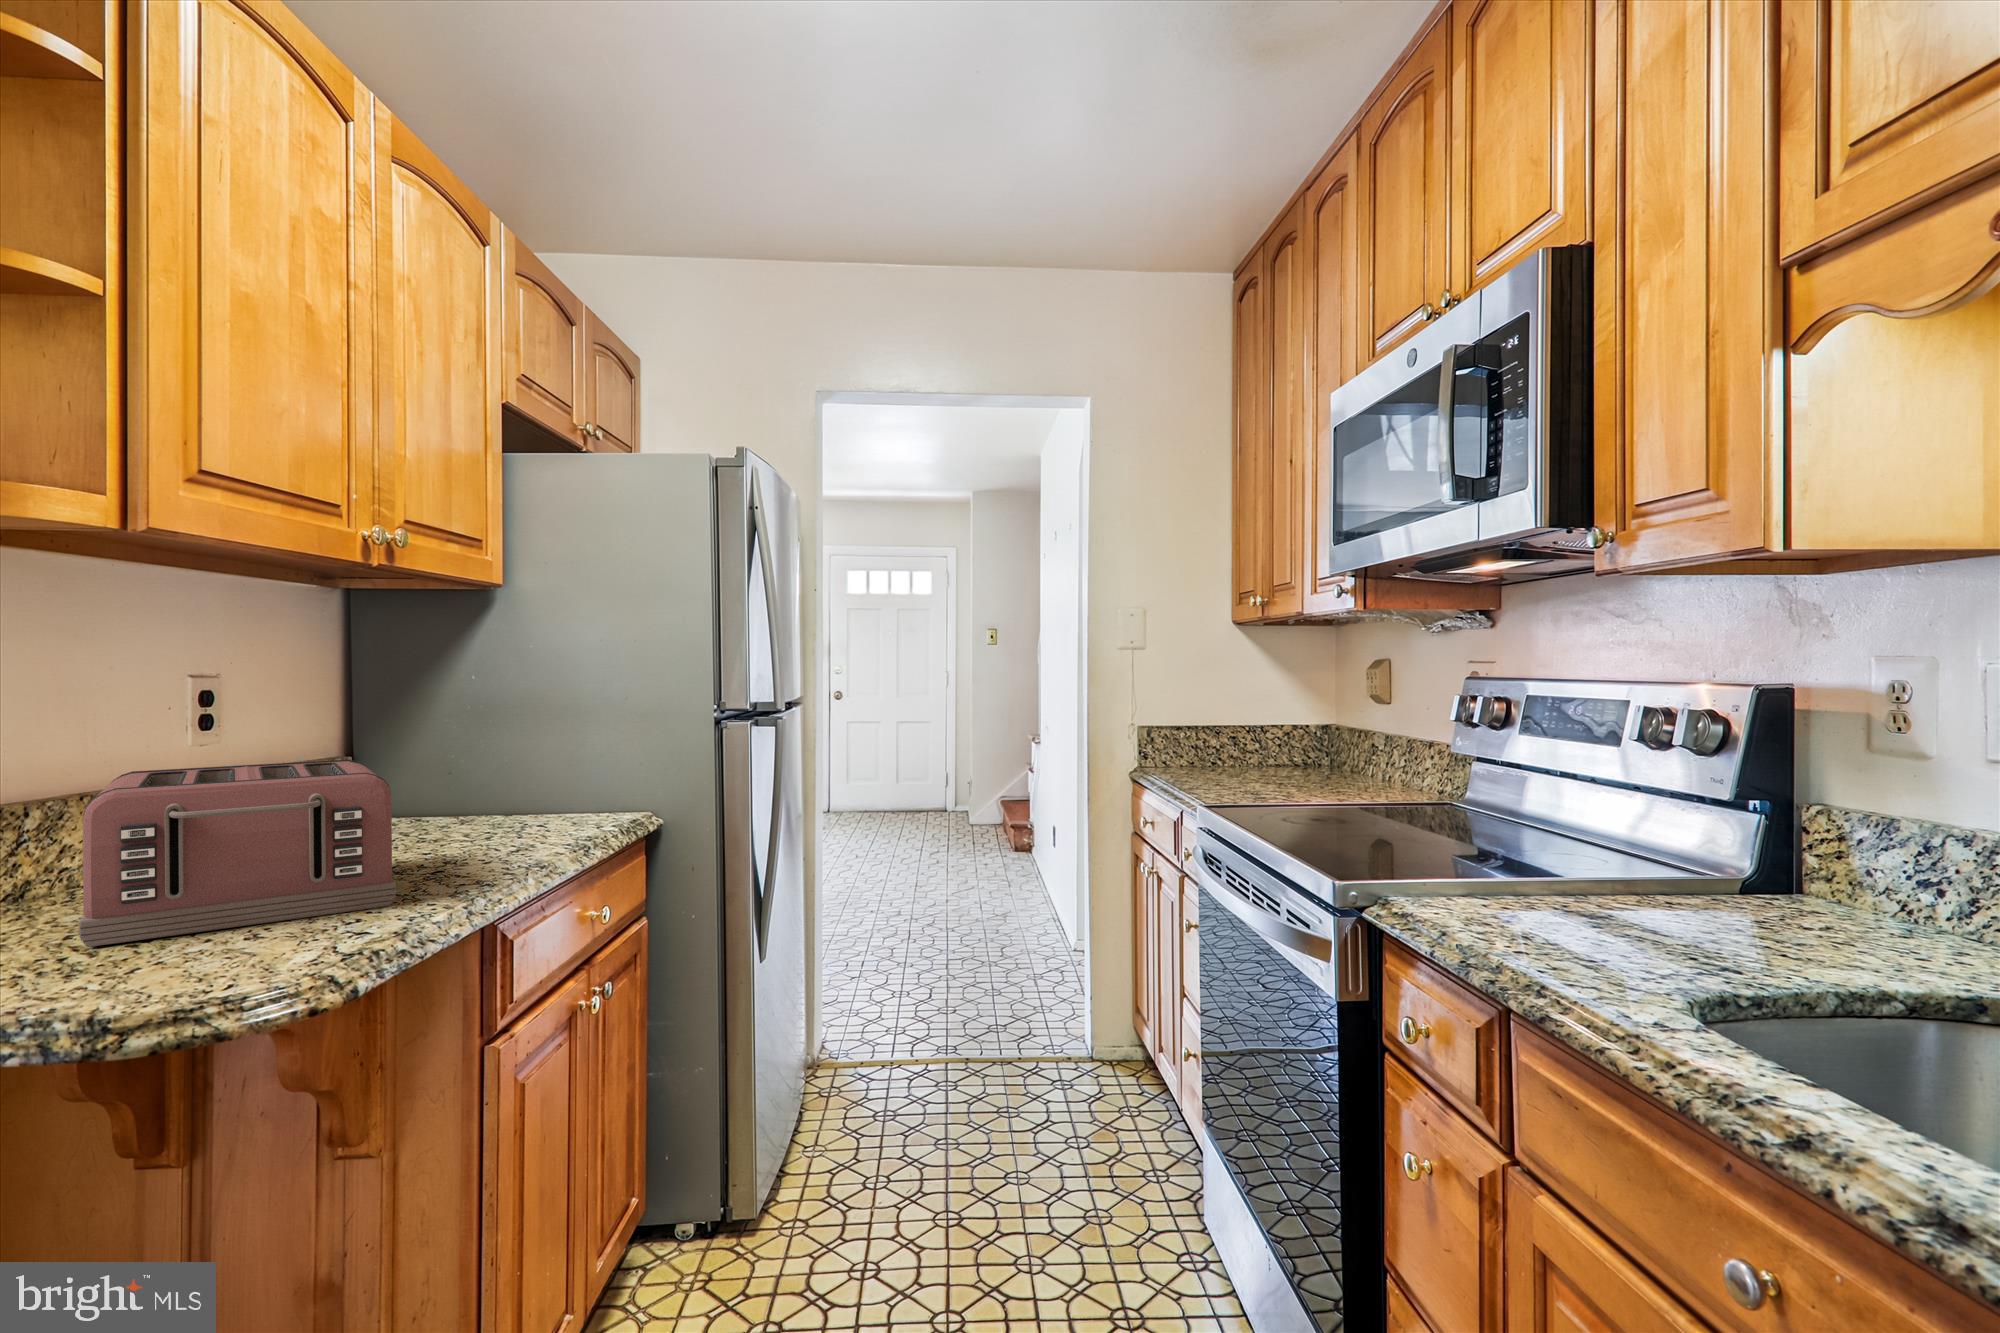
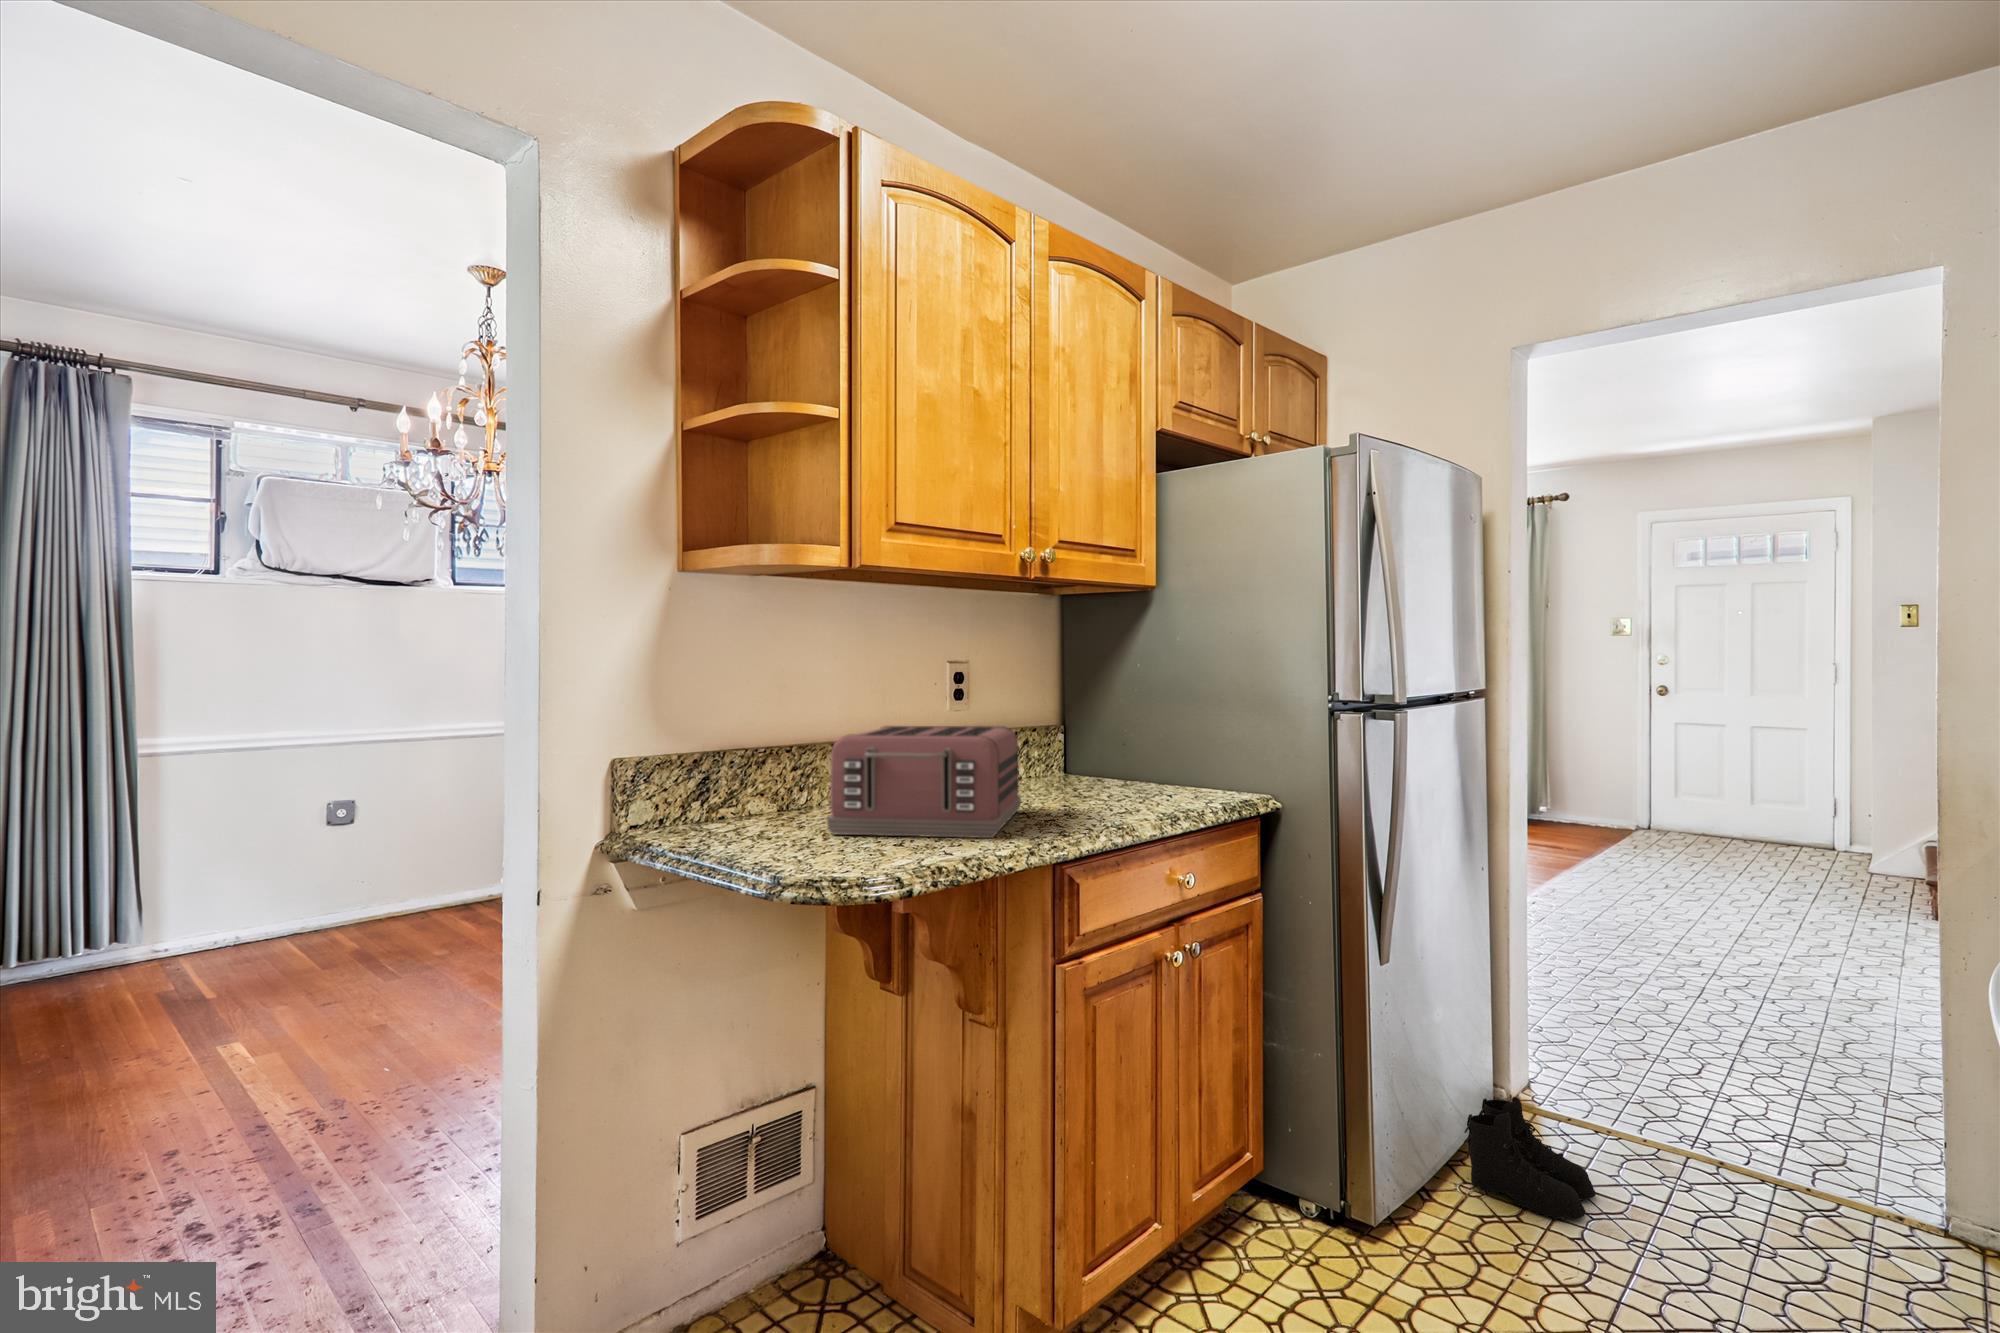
boots: none [804,1056,902,1151] -> present [1464,1097,1596,1220]

